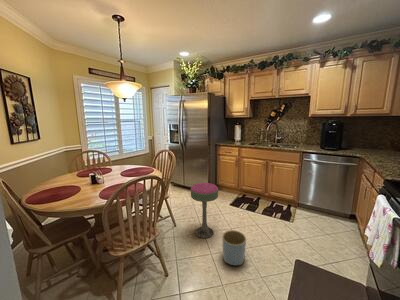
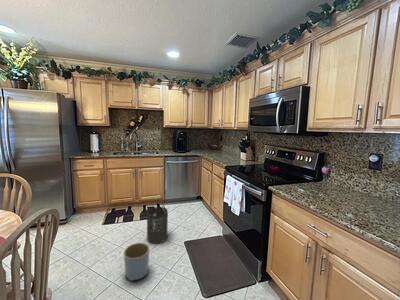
bar stool: present [191,183,218,238] -> none [65,205,105,276]
trash can: none [258,205,284,246] -> present [147,207,168,244]

